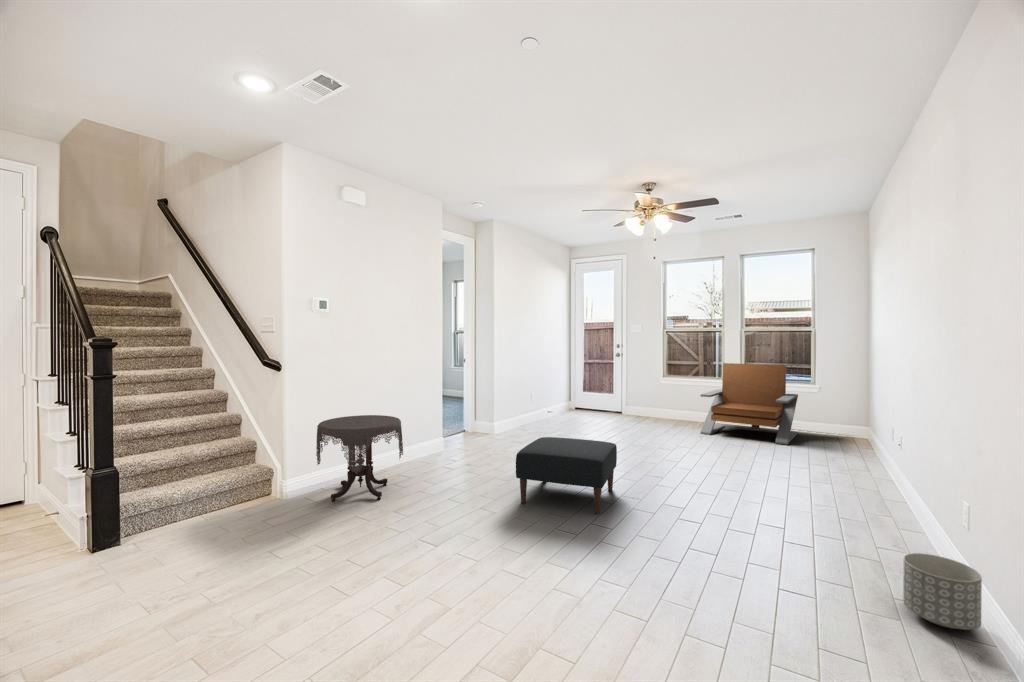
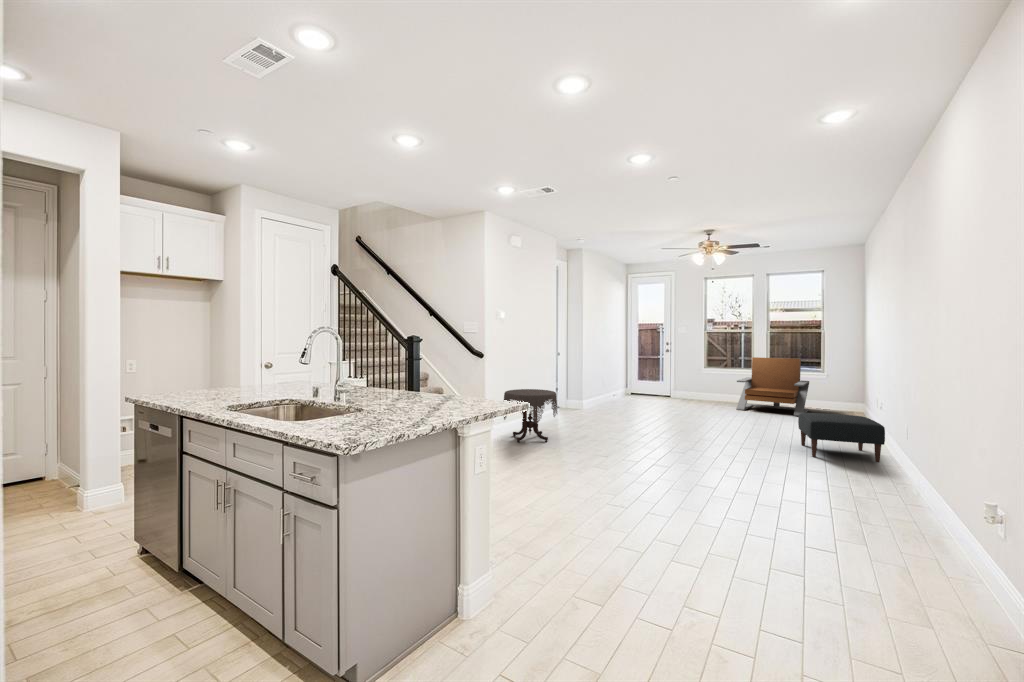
ottoman: present [516,437,617,514] -> present [798,413,885,463]
planter: present [903,553,982,630] -> none [877,454,915,488]

